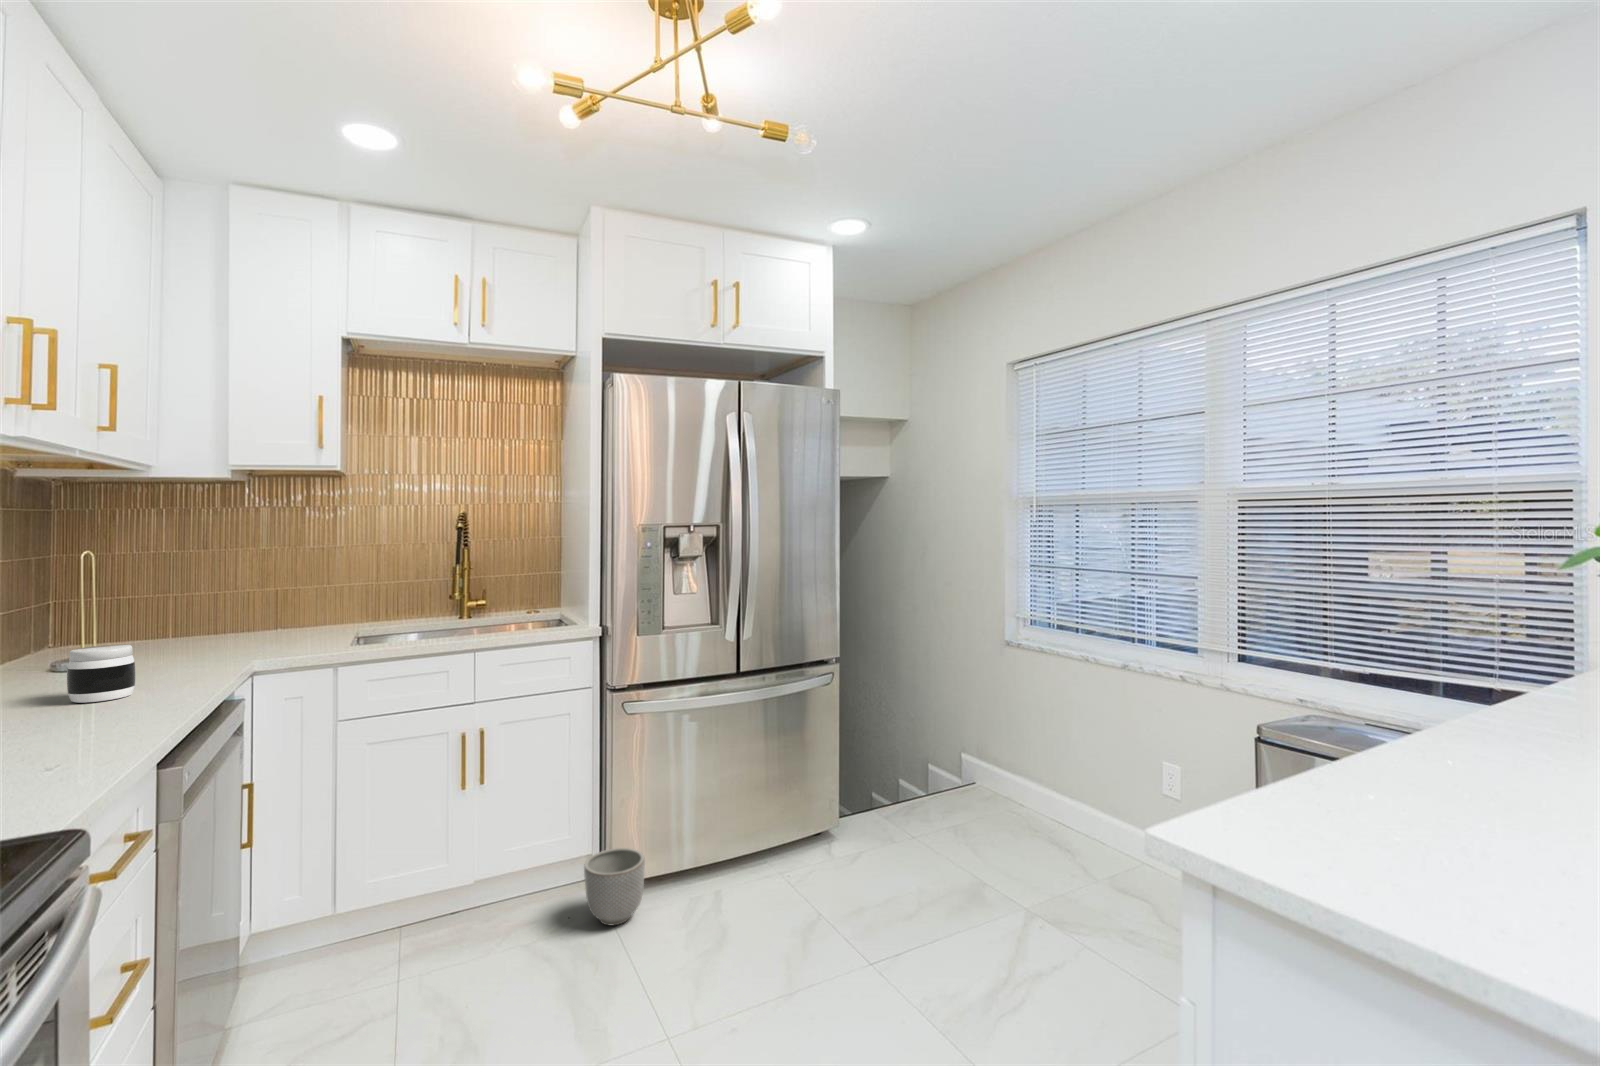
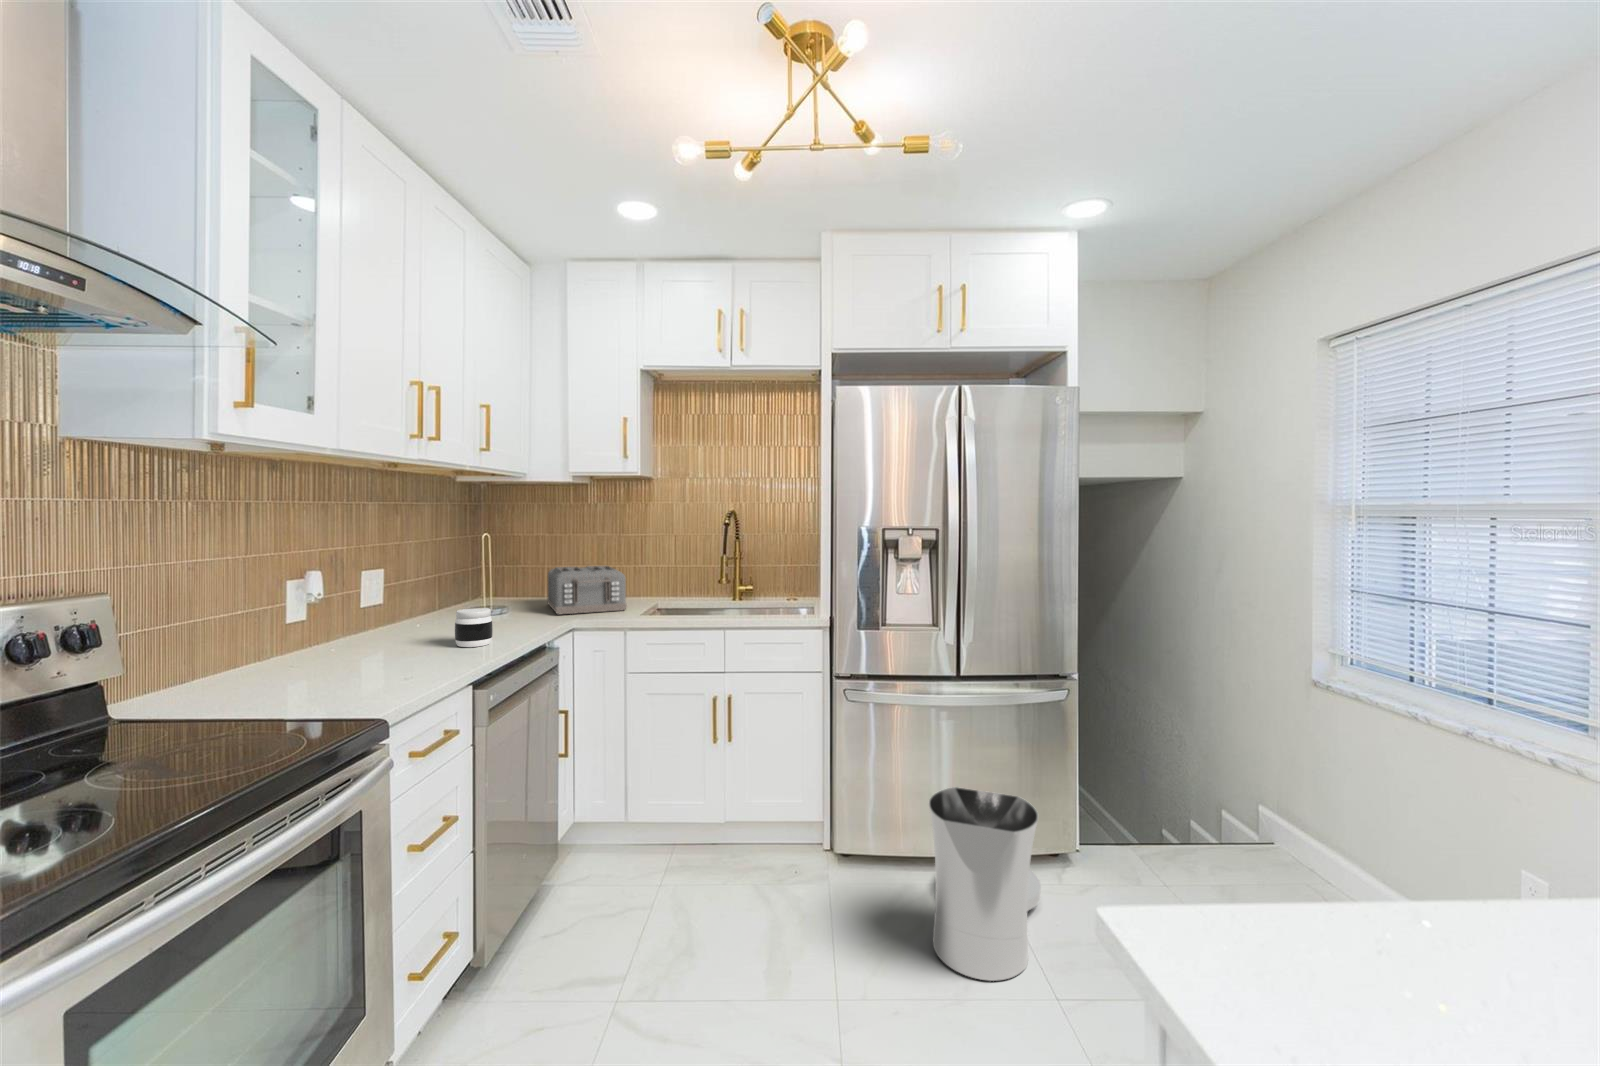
toaster: none [185,587,322,653] -> present [547,566,627,614]
trash can: none [737,779,843,966] -> present [929,787,1041,981]
planter: present [584,848,645,926] -> none [800,819,853,888]

